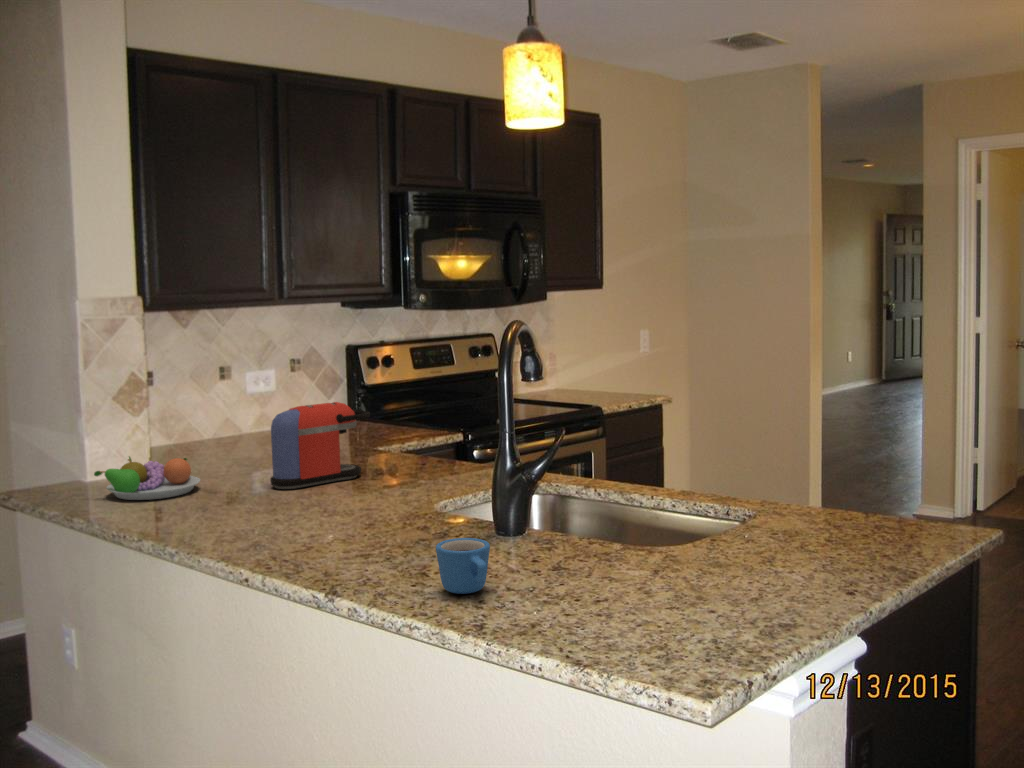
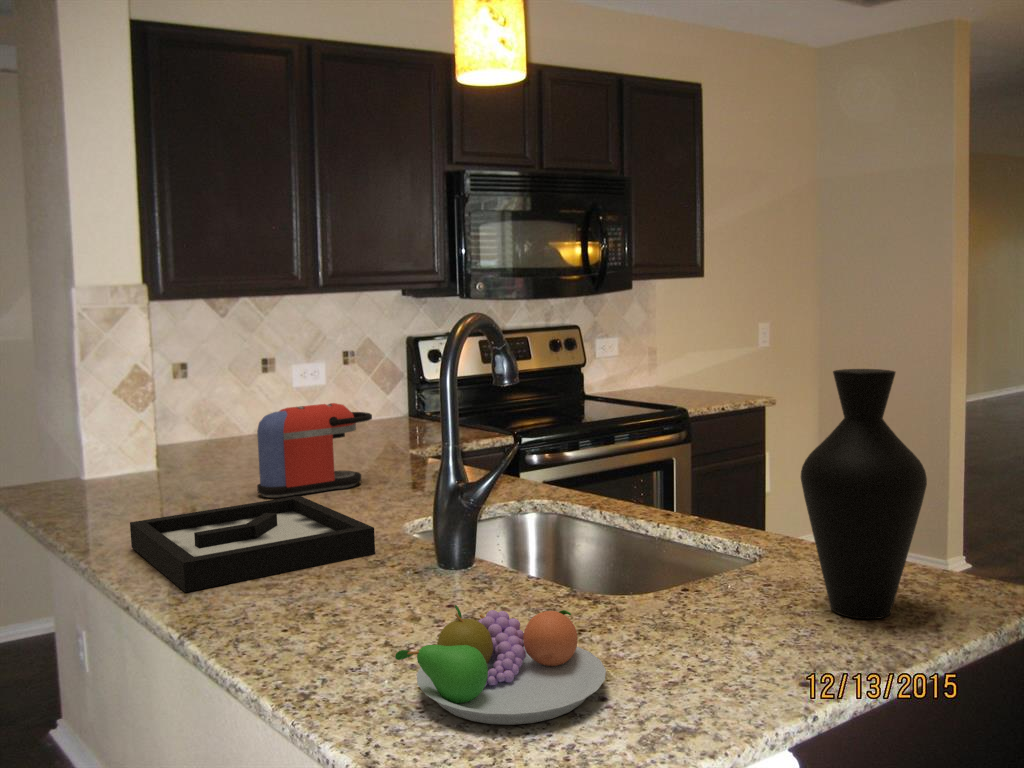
vase: none [810,357,908,551] -> present [801,369,927,619]
fruit bowl: present [94,457,200,500] -> present [395,605,606,725]
decorative tray: none [194,483,429,563] -> present [130,496,375,592]
mug: present [436,538,490,594] -> none [304,580,369,648]

